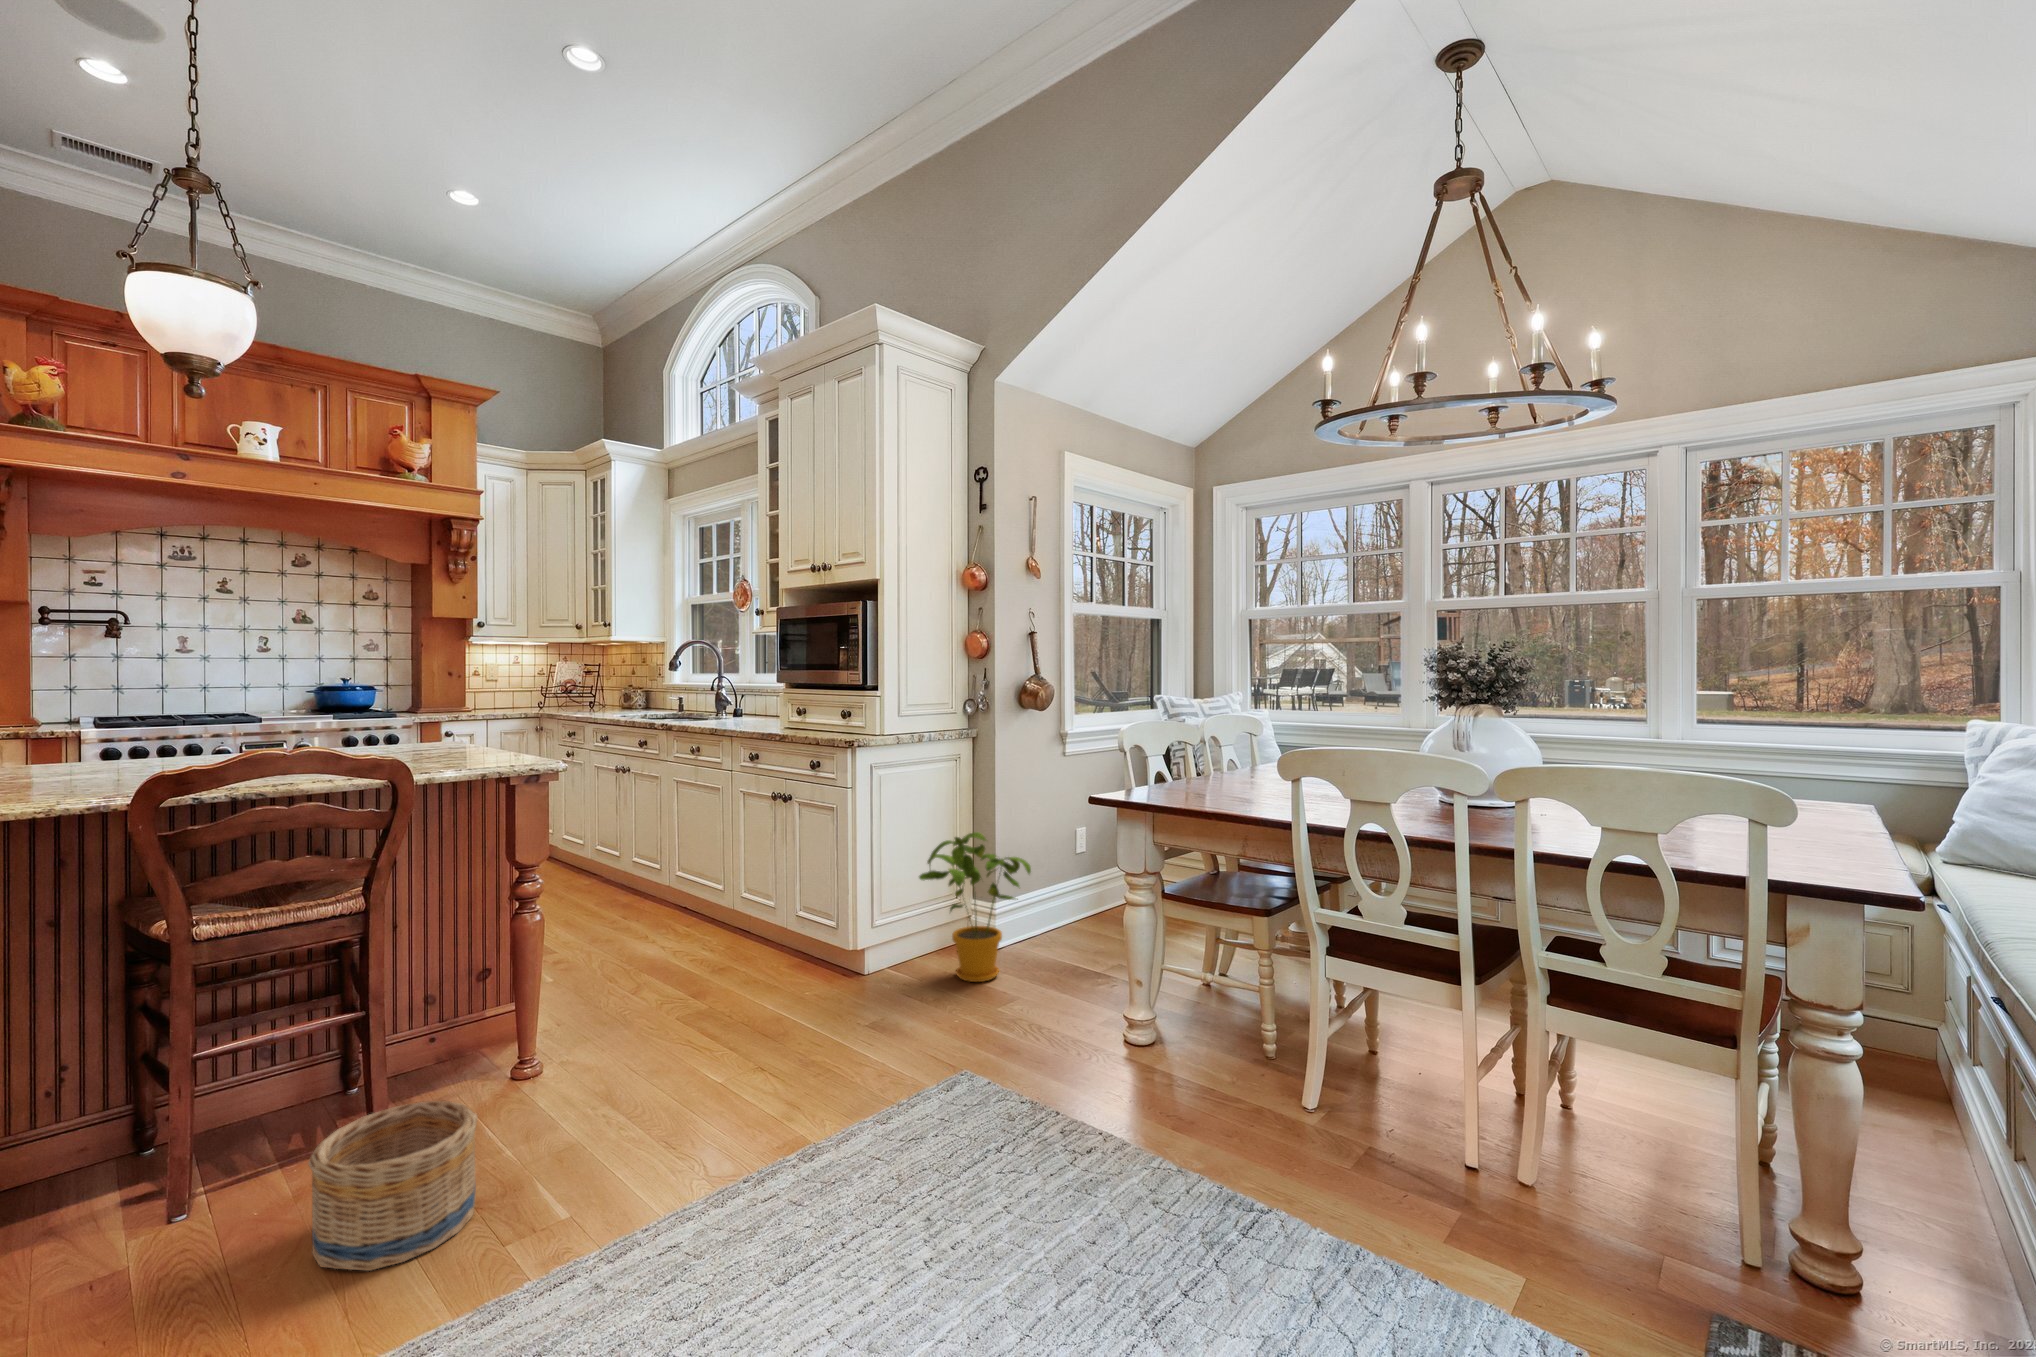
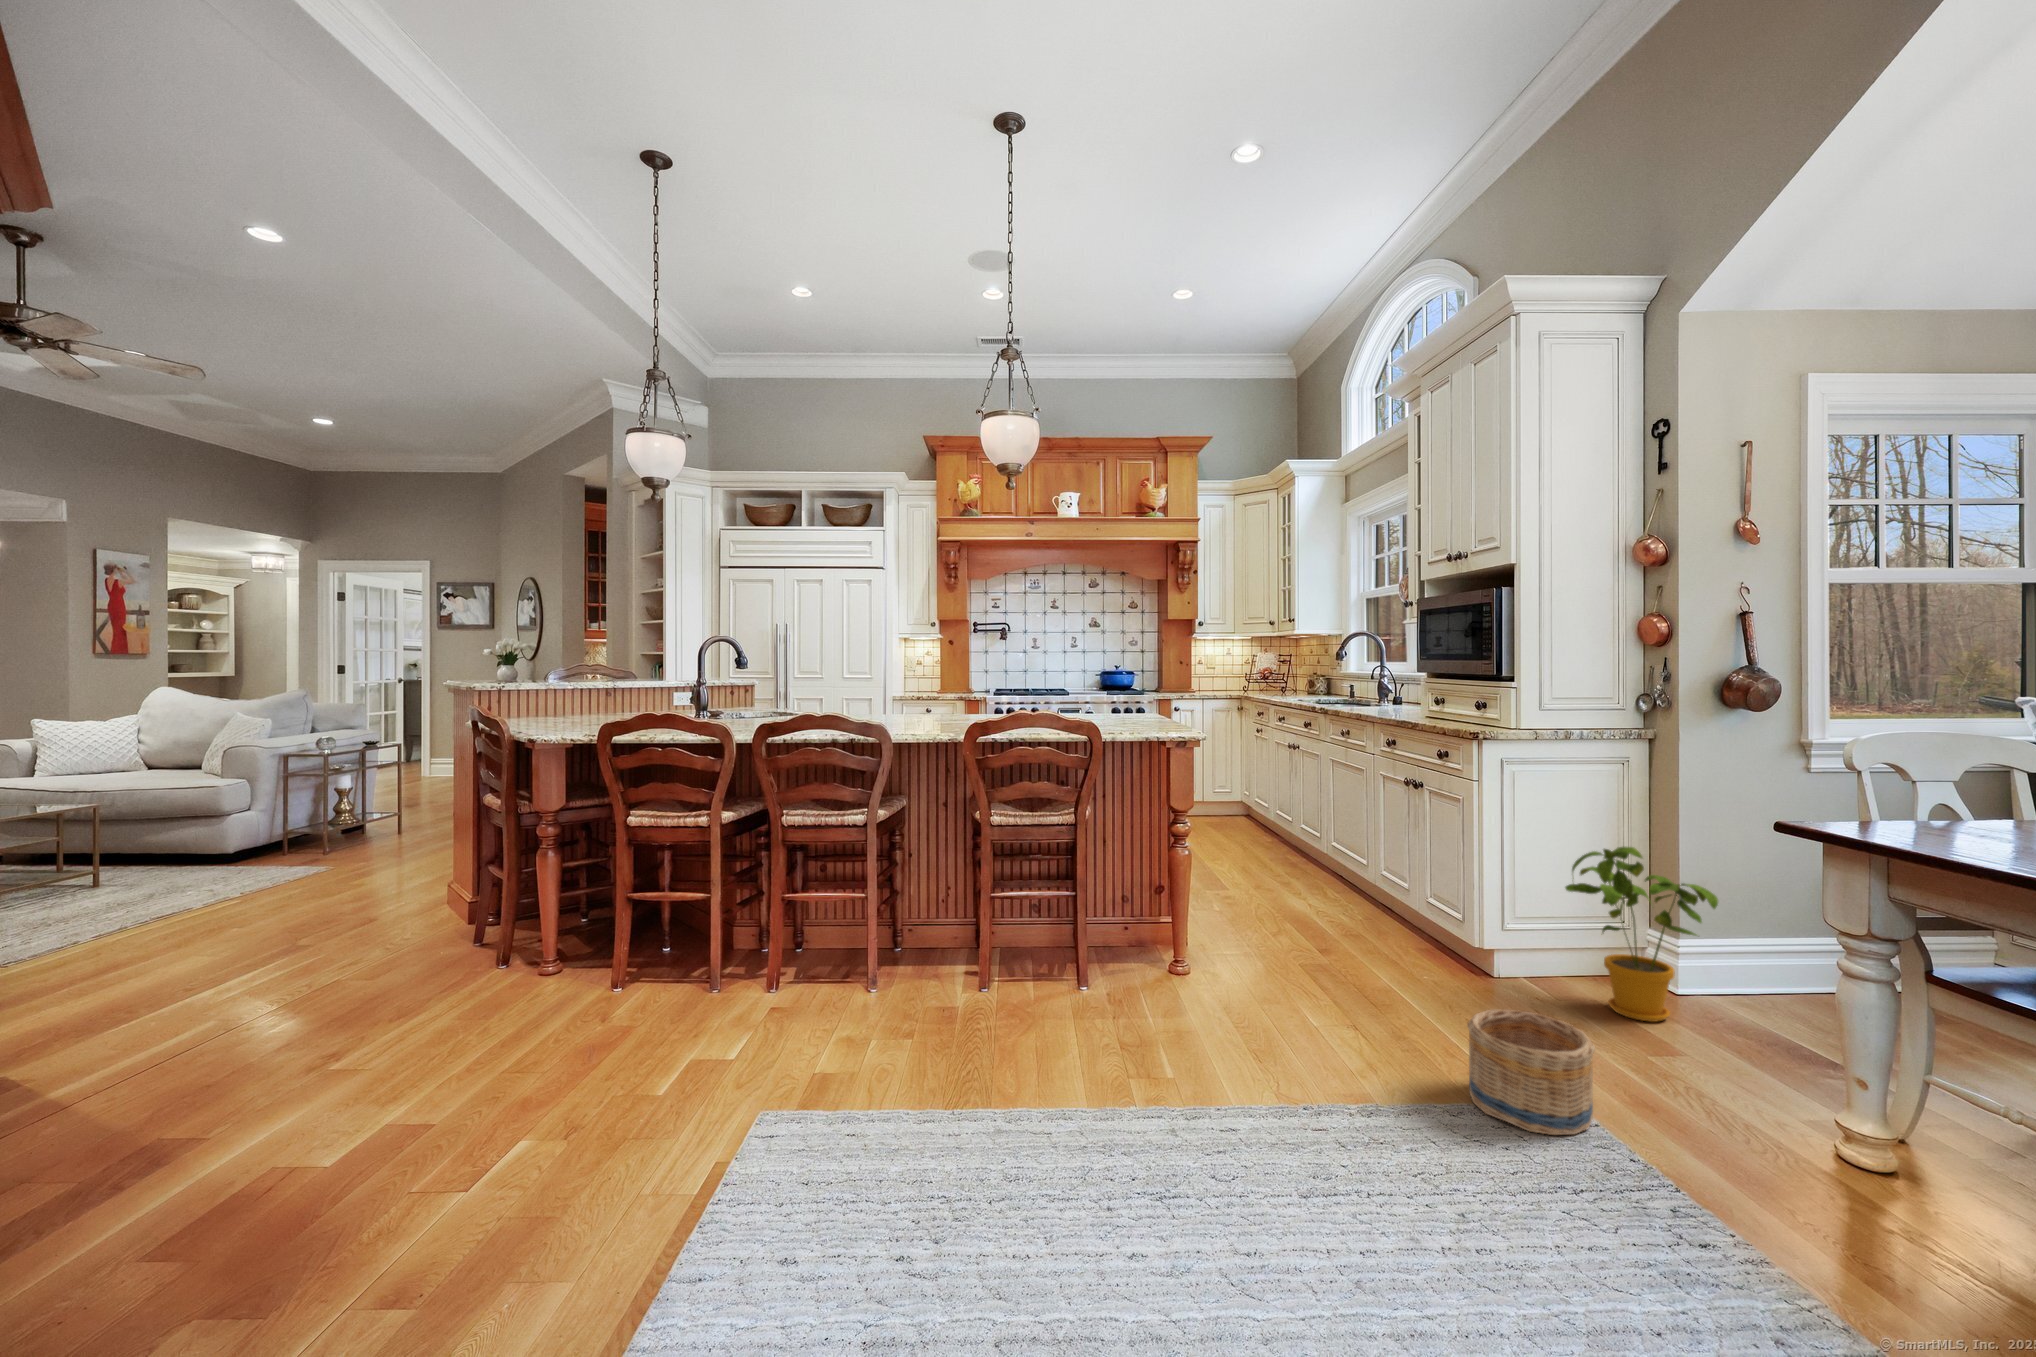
basket: present [308,1101,478,1271] -> present [1467,1009,1595,1135]

